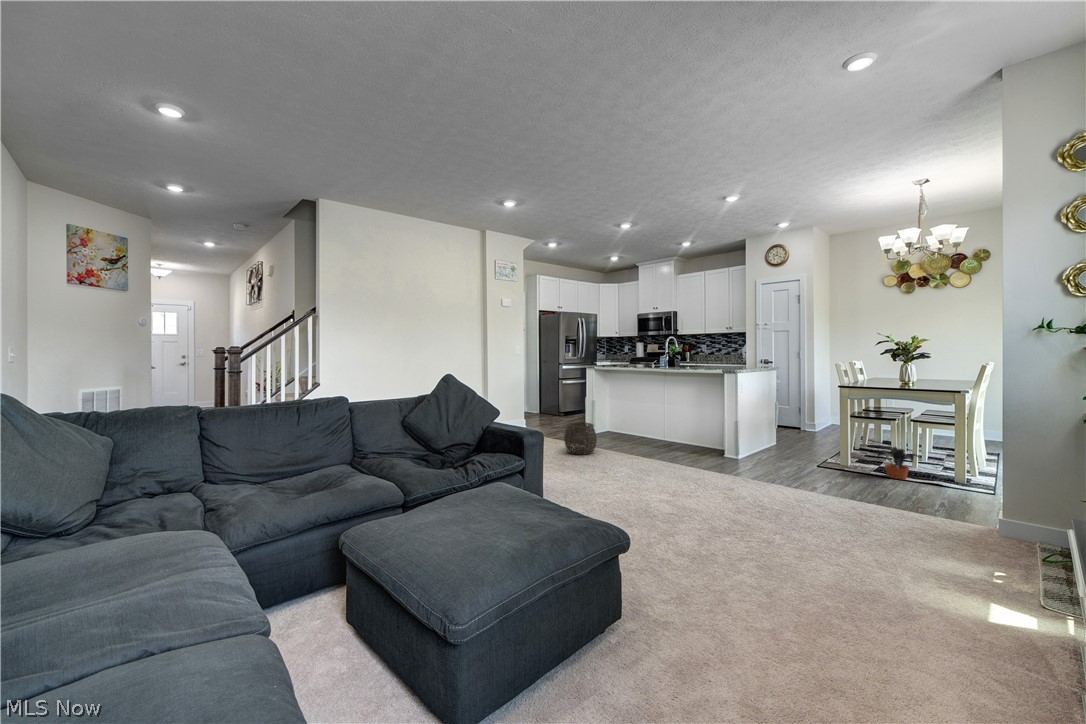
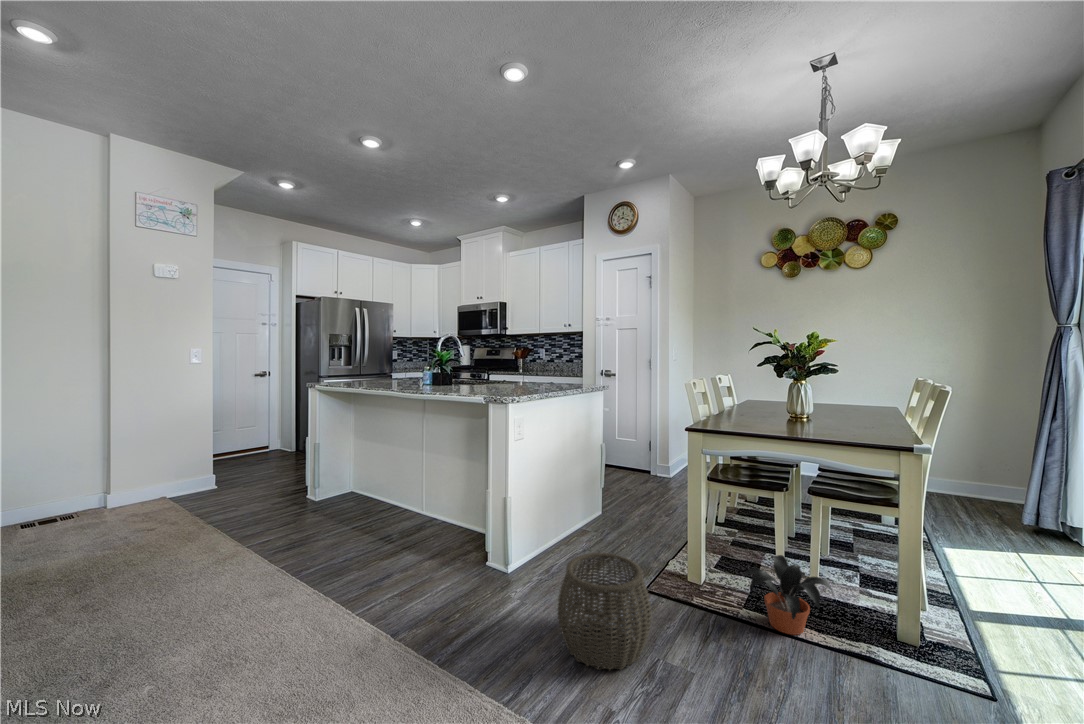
woven basket: present [564,422,597,455] -> present [558,553,652,670]

